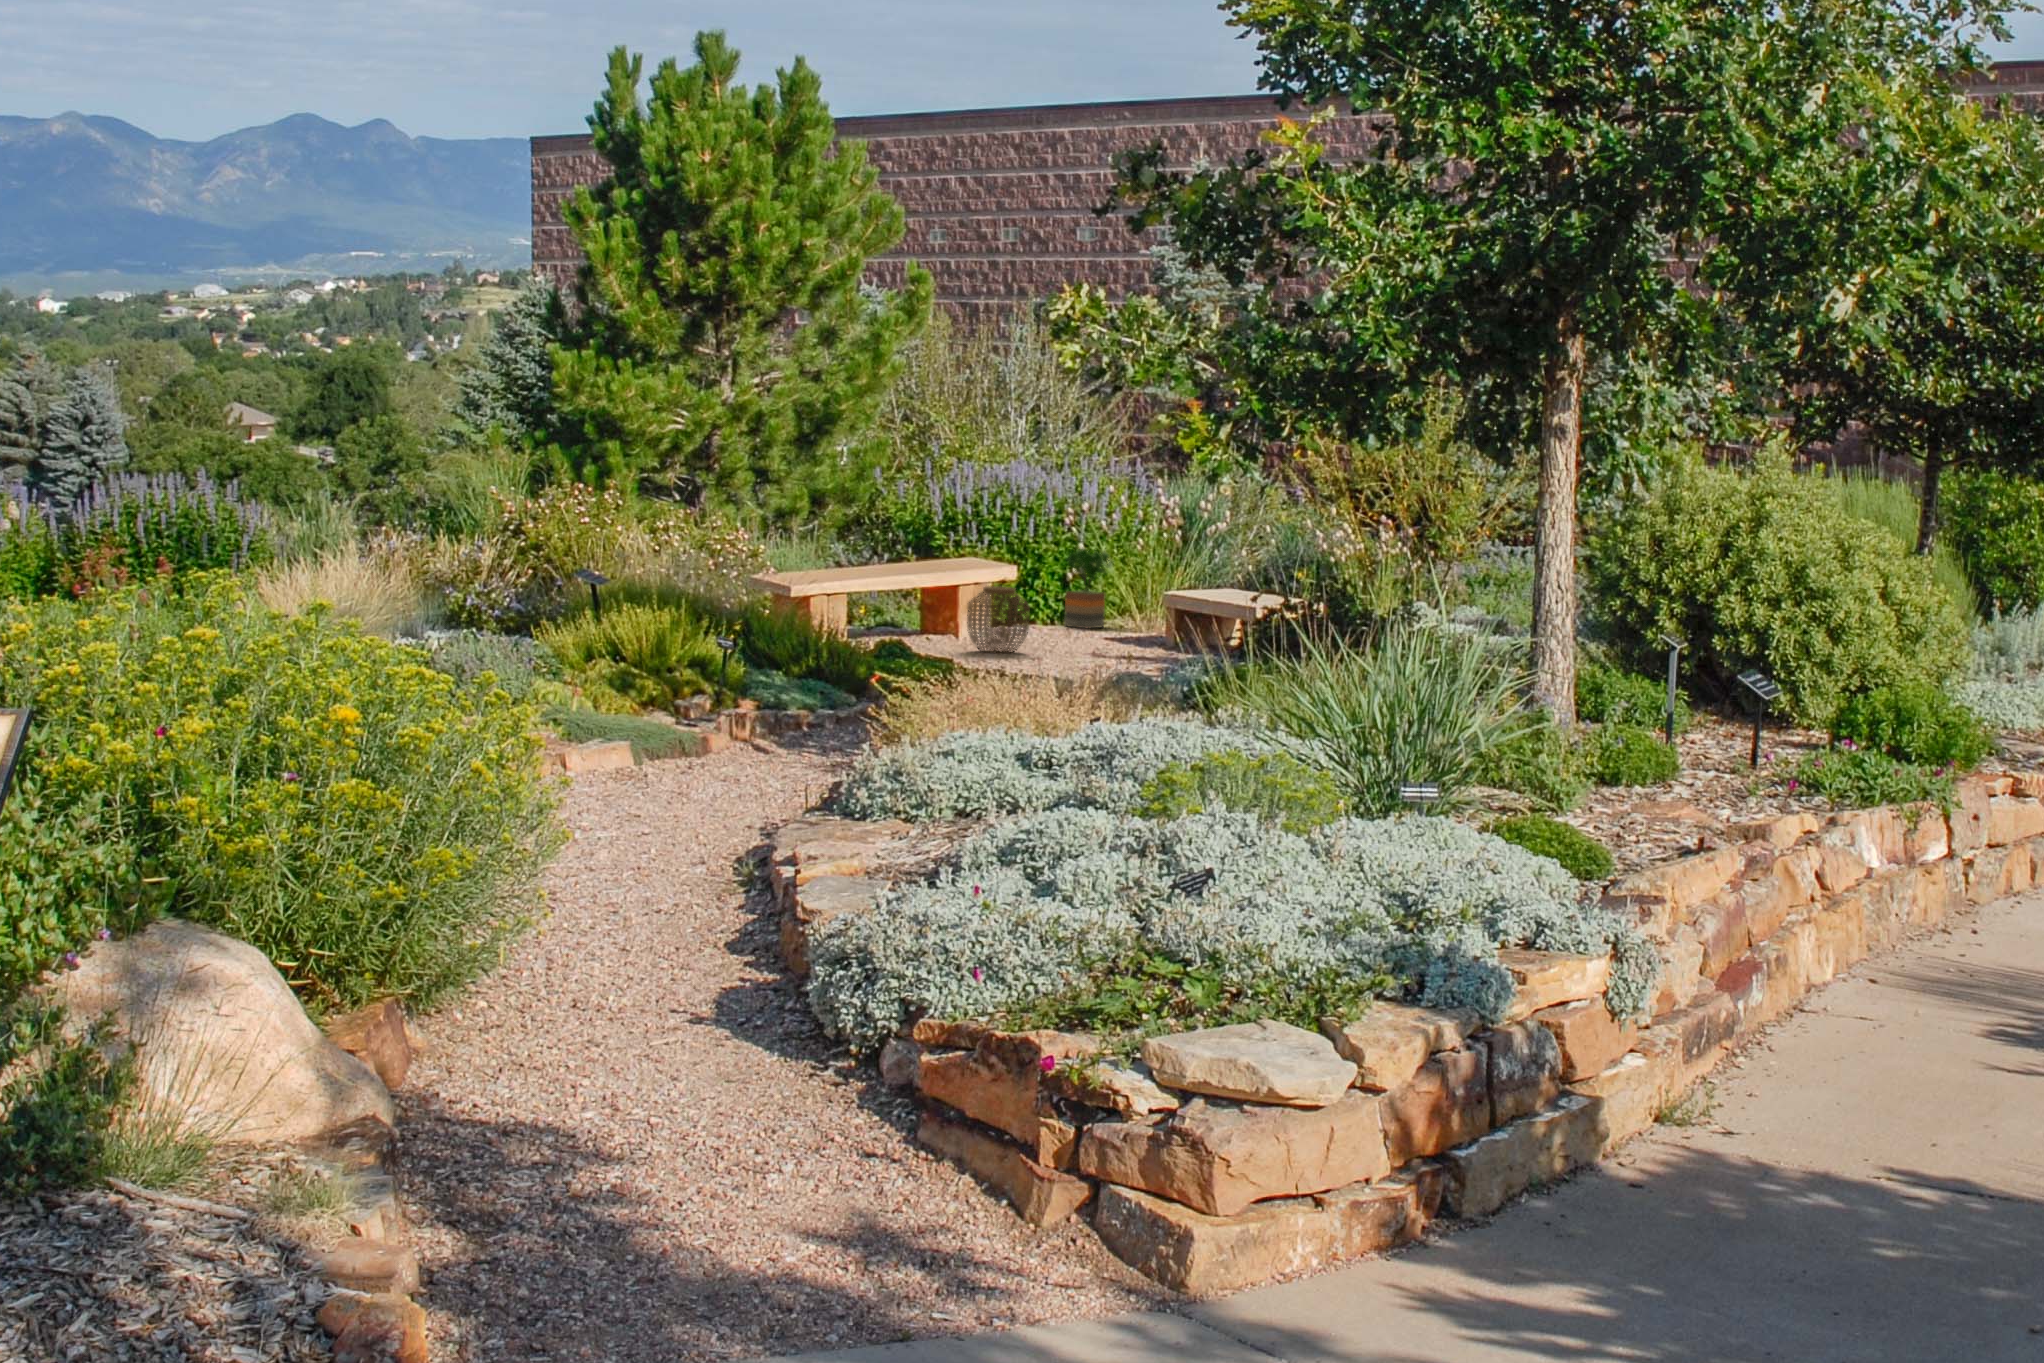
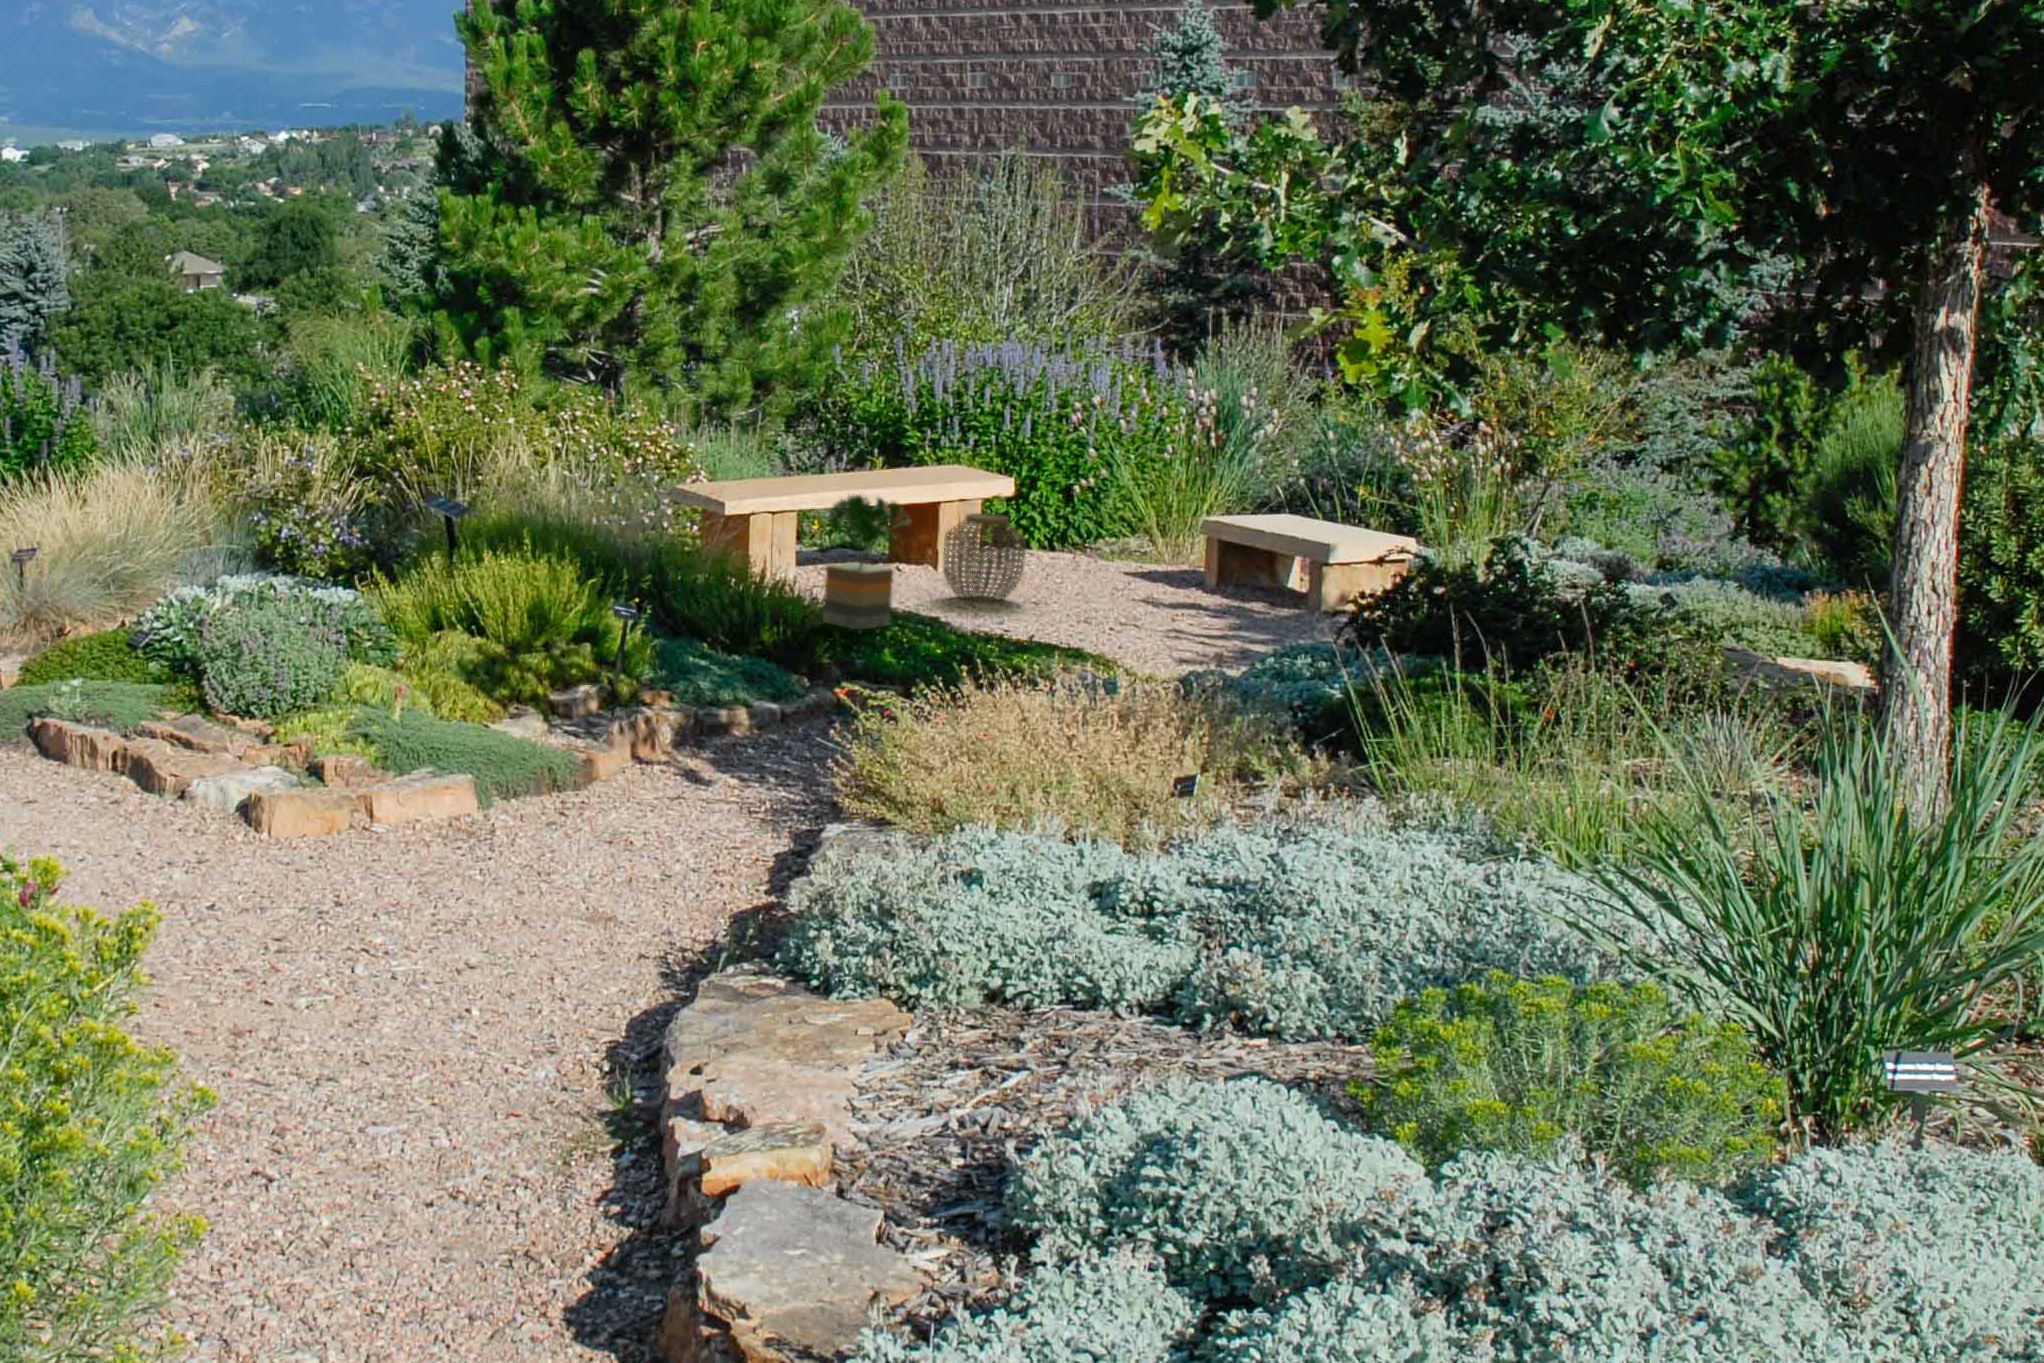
potted tree: present [1064,549,1114,628] -> present [823,495,909,630]

